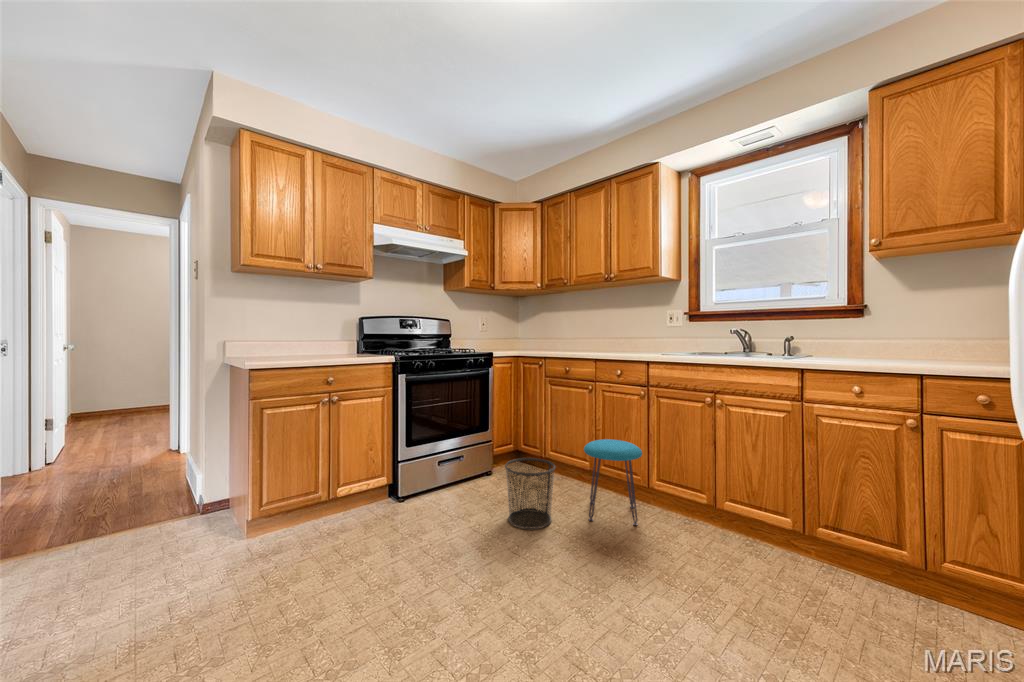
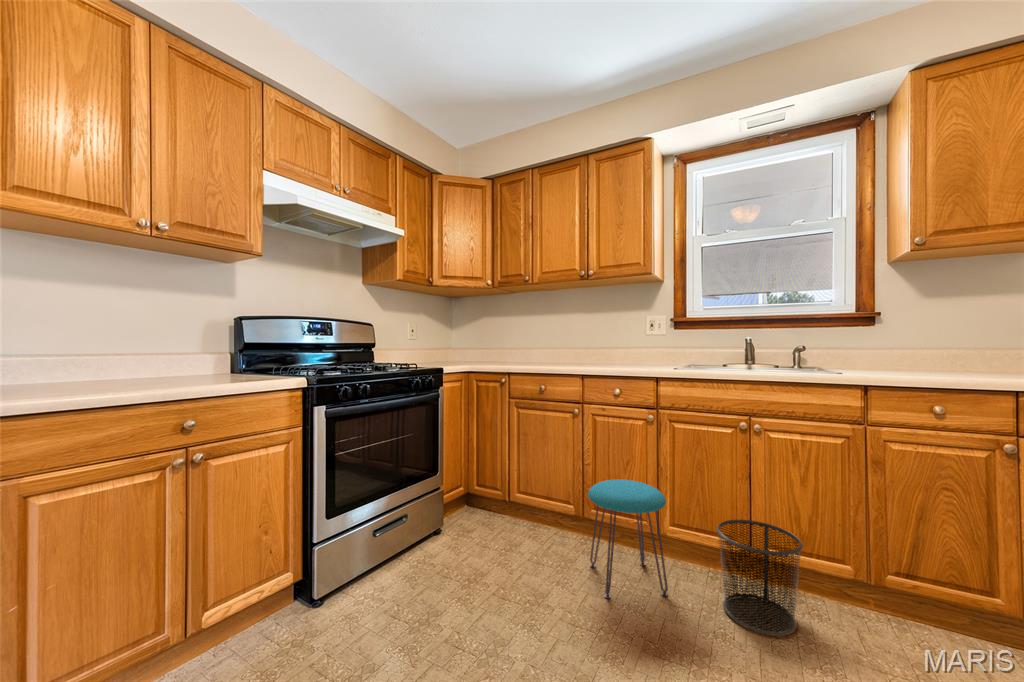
waste bin: present [505,458,556,529] -> present [716,520,803,636]

